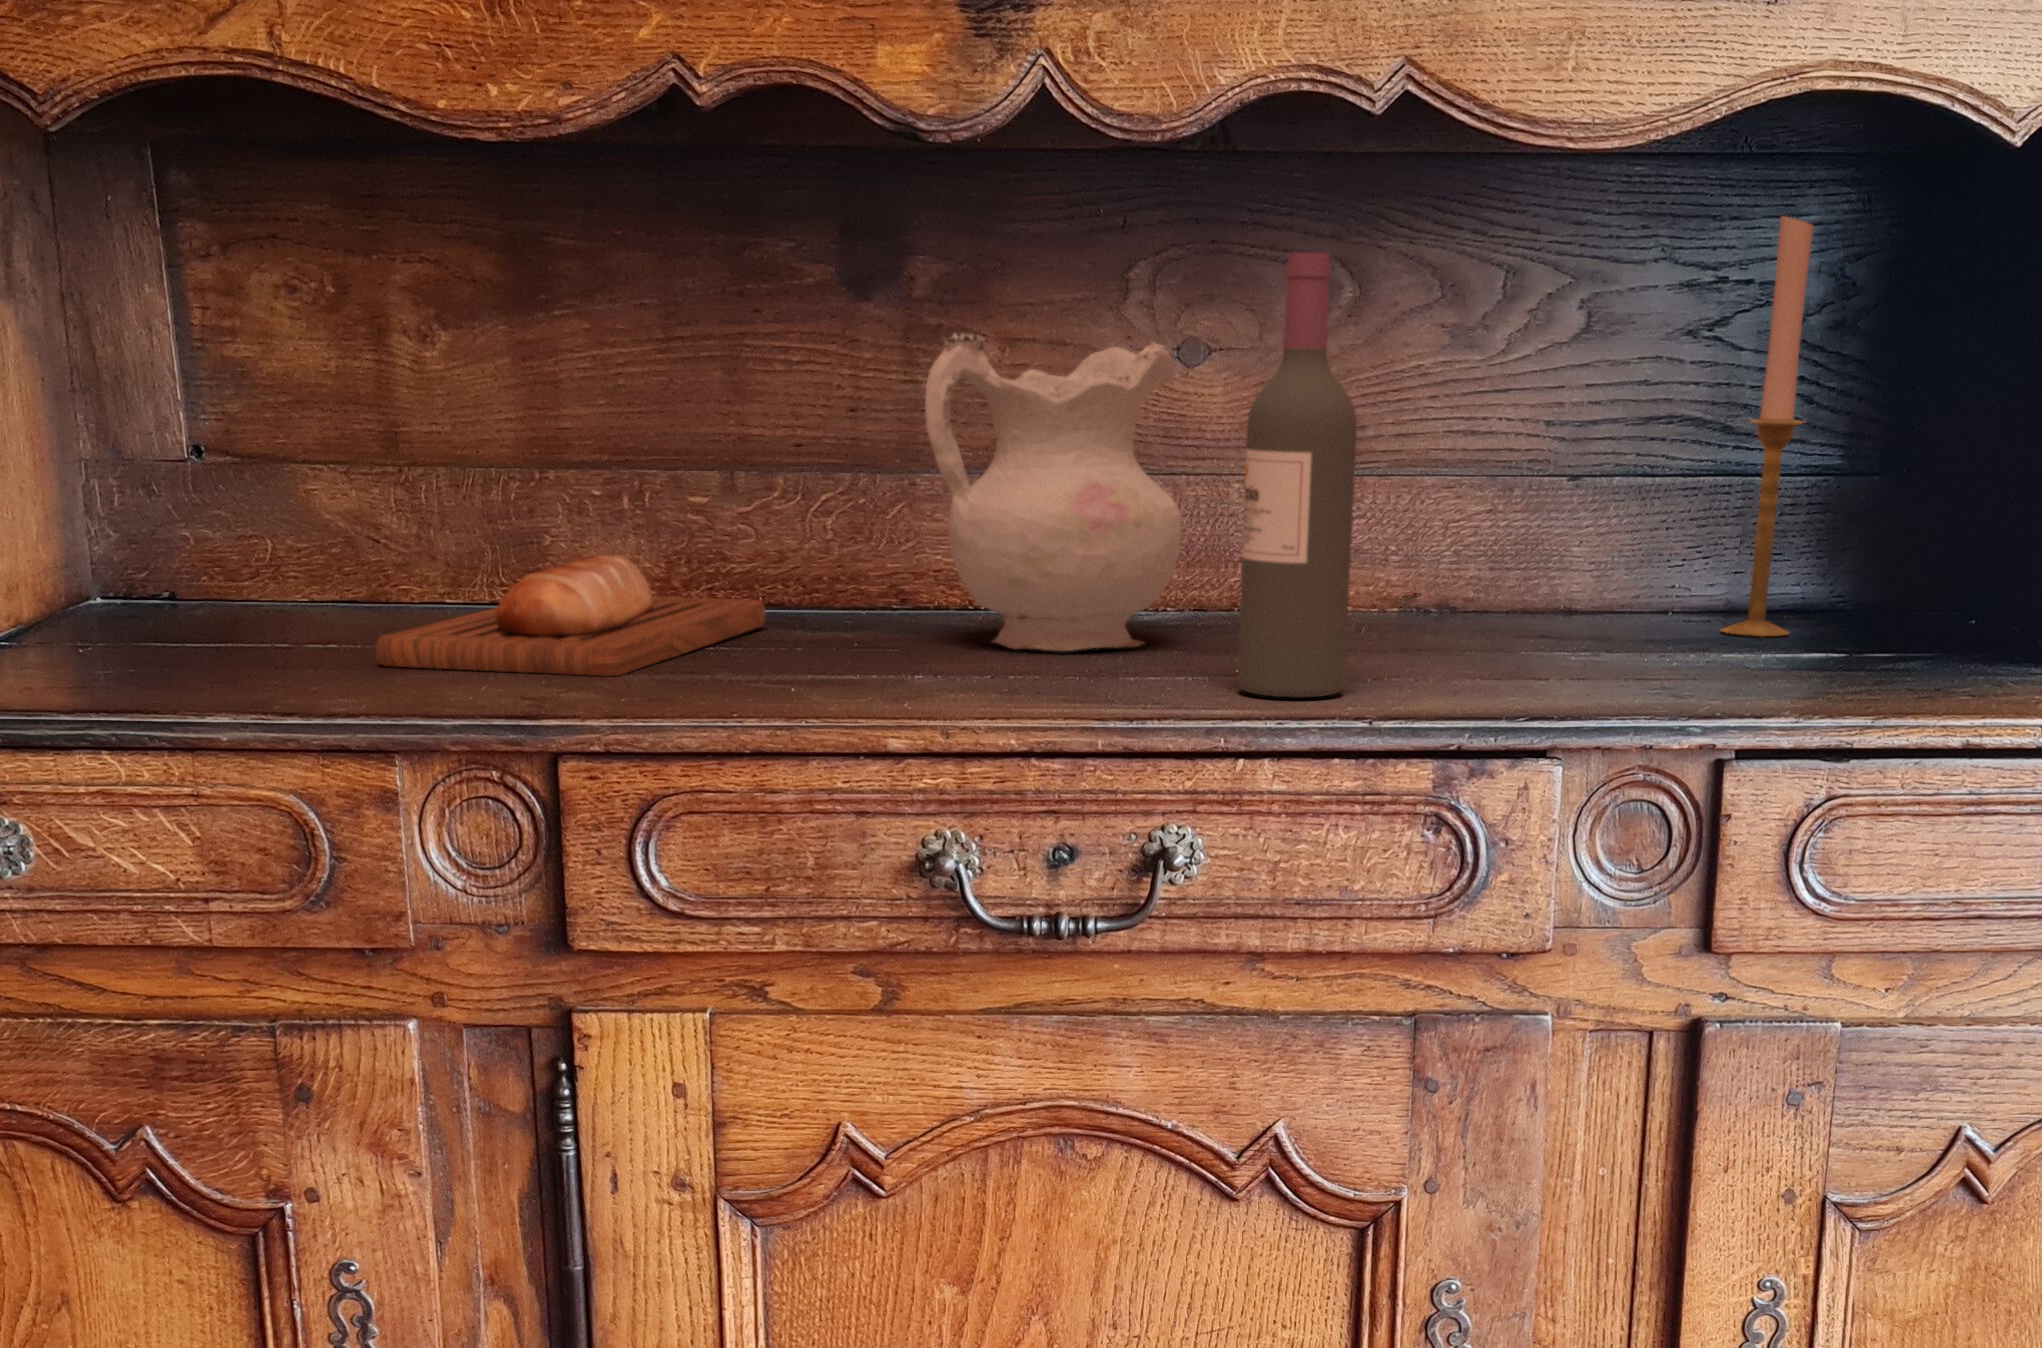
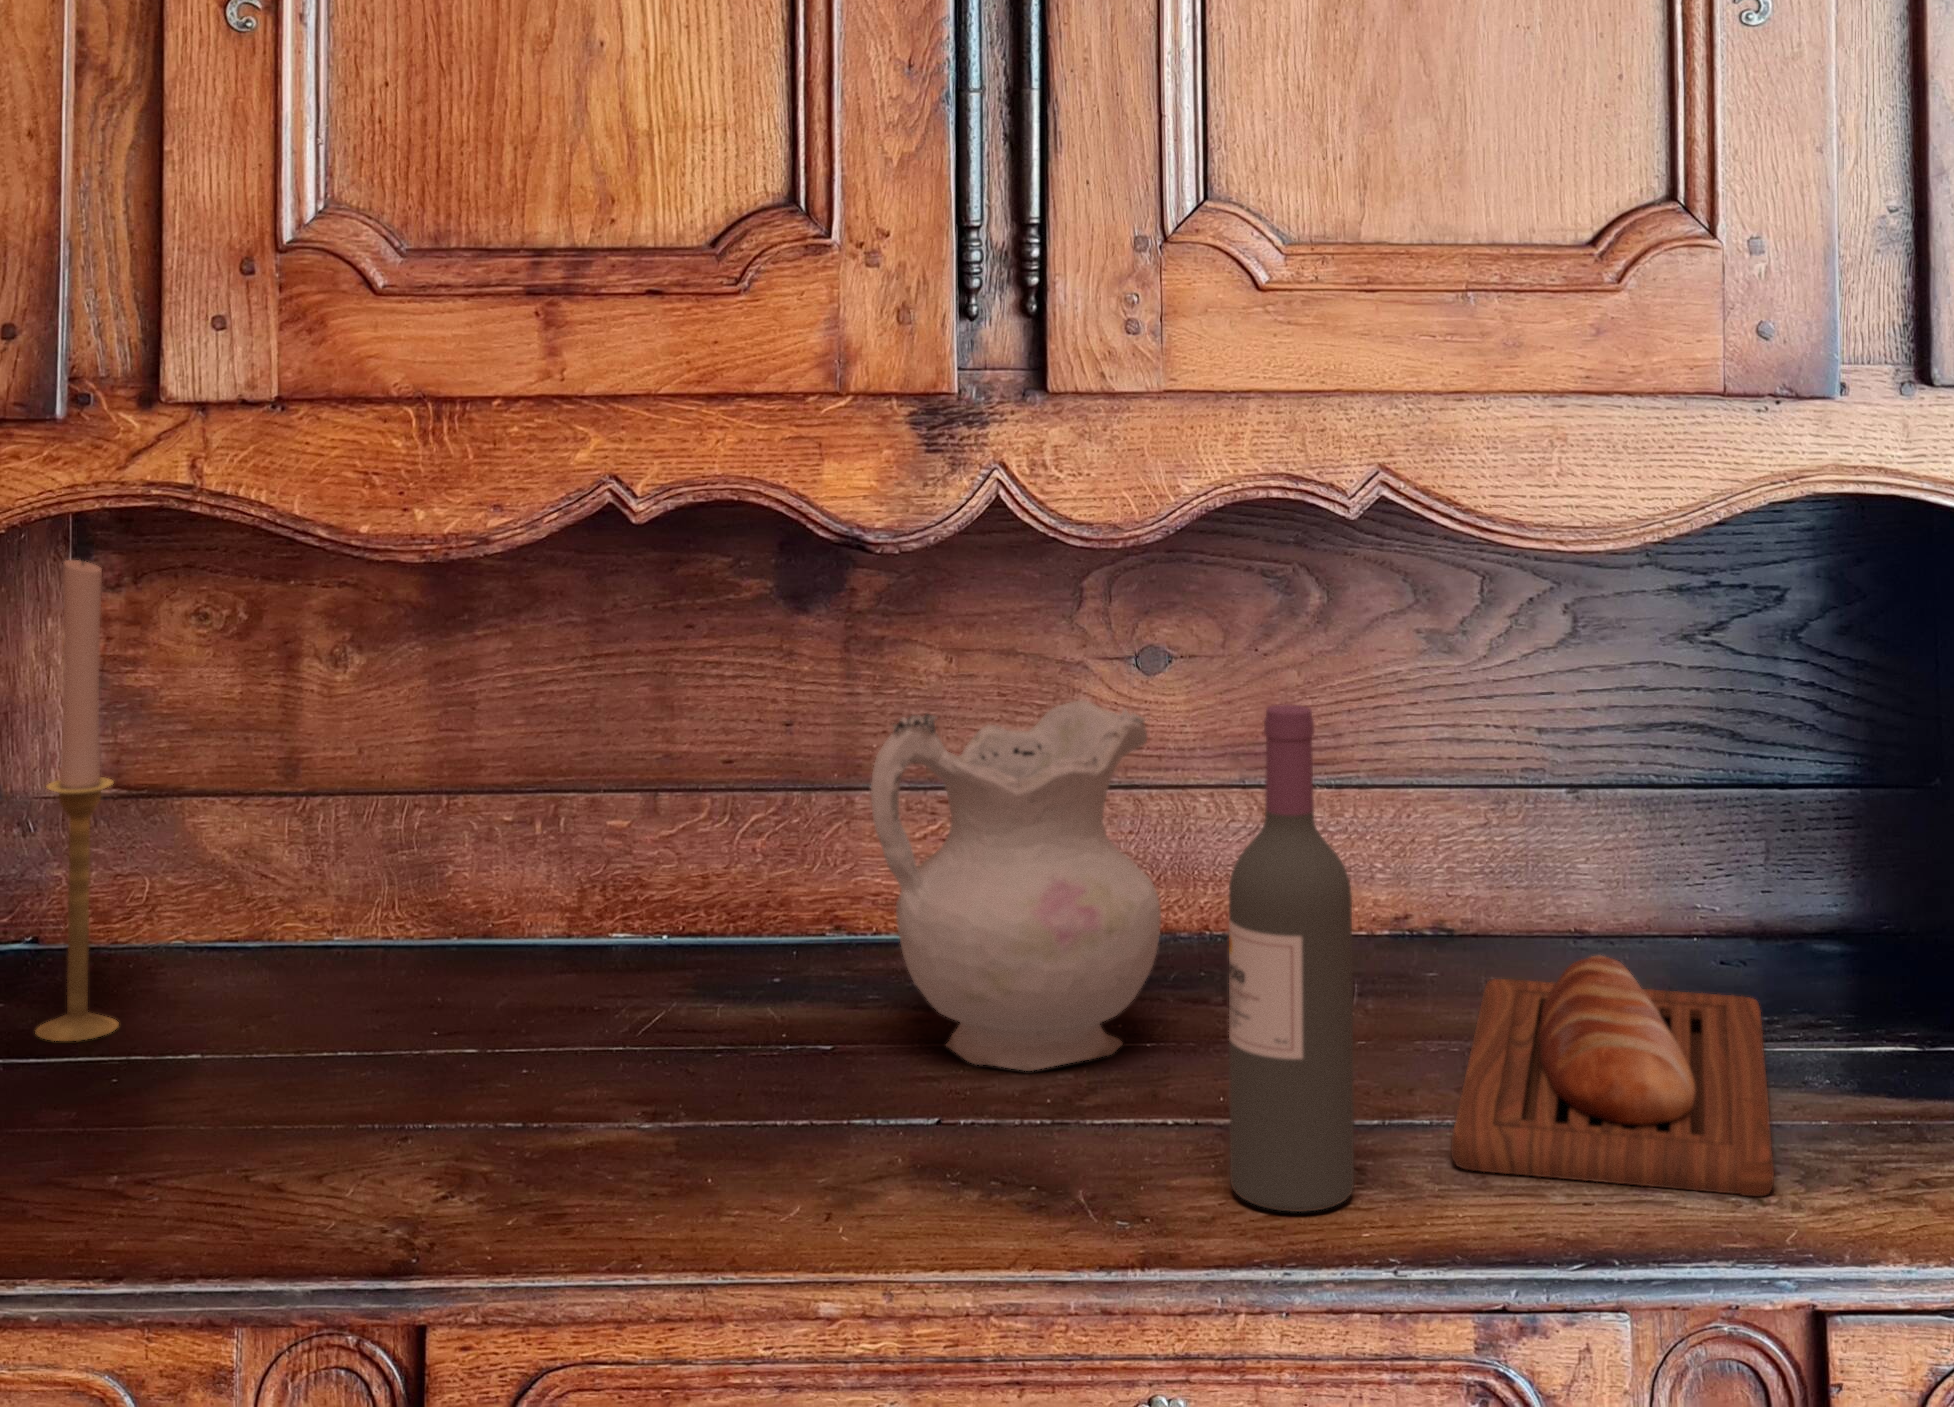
candlestick: present [1722,216,1813,636] -> present [35,559,118,1041]
bread loaf: present [376,555,765,677] -> present [1451,956,1774,1196]

